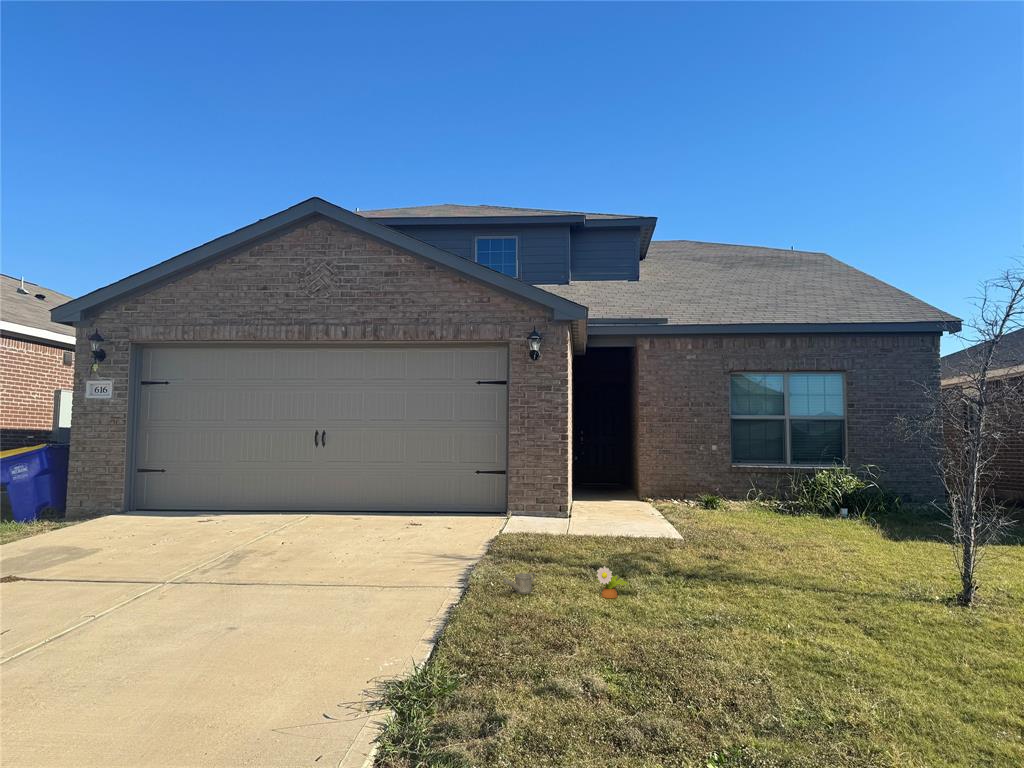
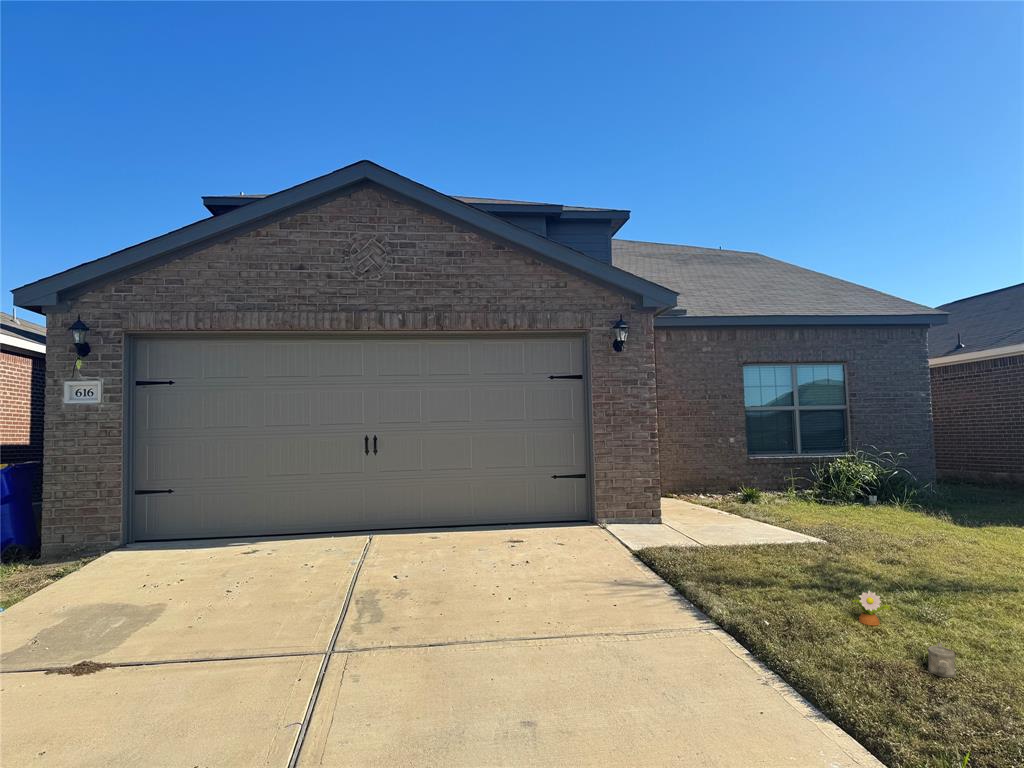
watering can: present [503,573,535,594] -> present [927,643,956,677]

